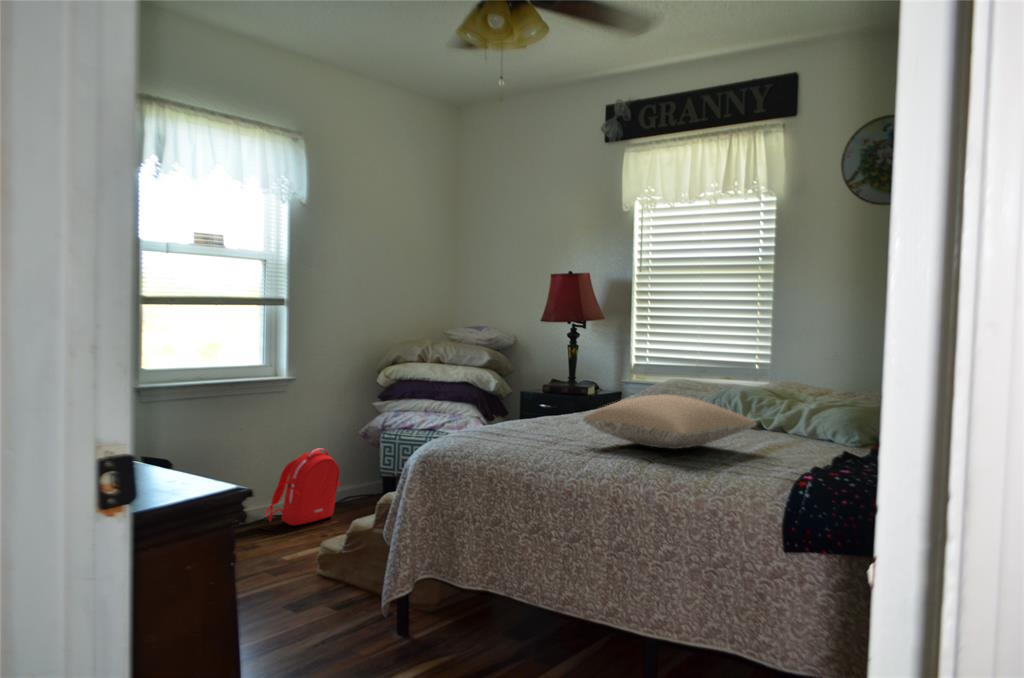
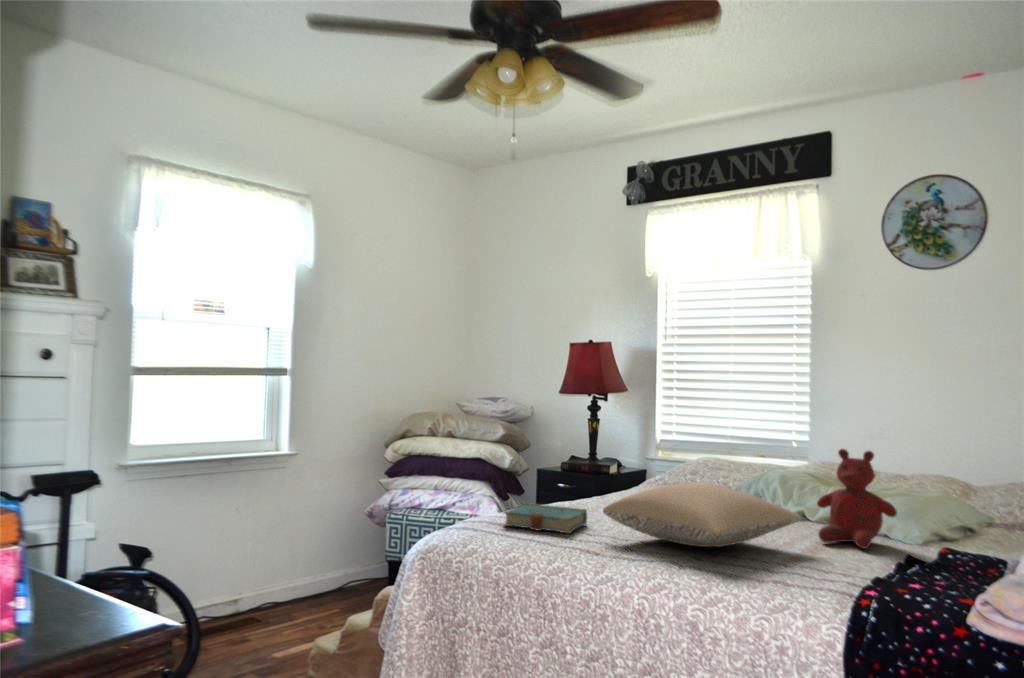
teddy bear: none [771,364,840,450] -> present [817,449,897,549]
book: none [495,416,569,440] -> present [504,503,587,533]
backpack: present [266,448,341,525] -> none [261,529,343,614]

